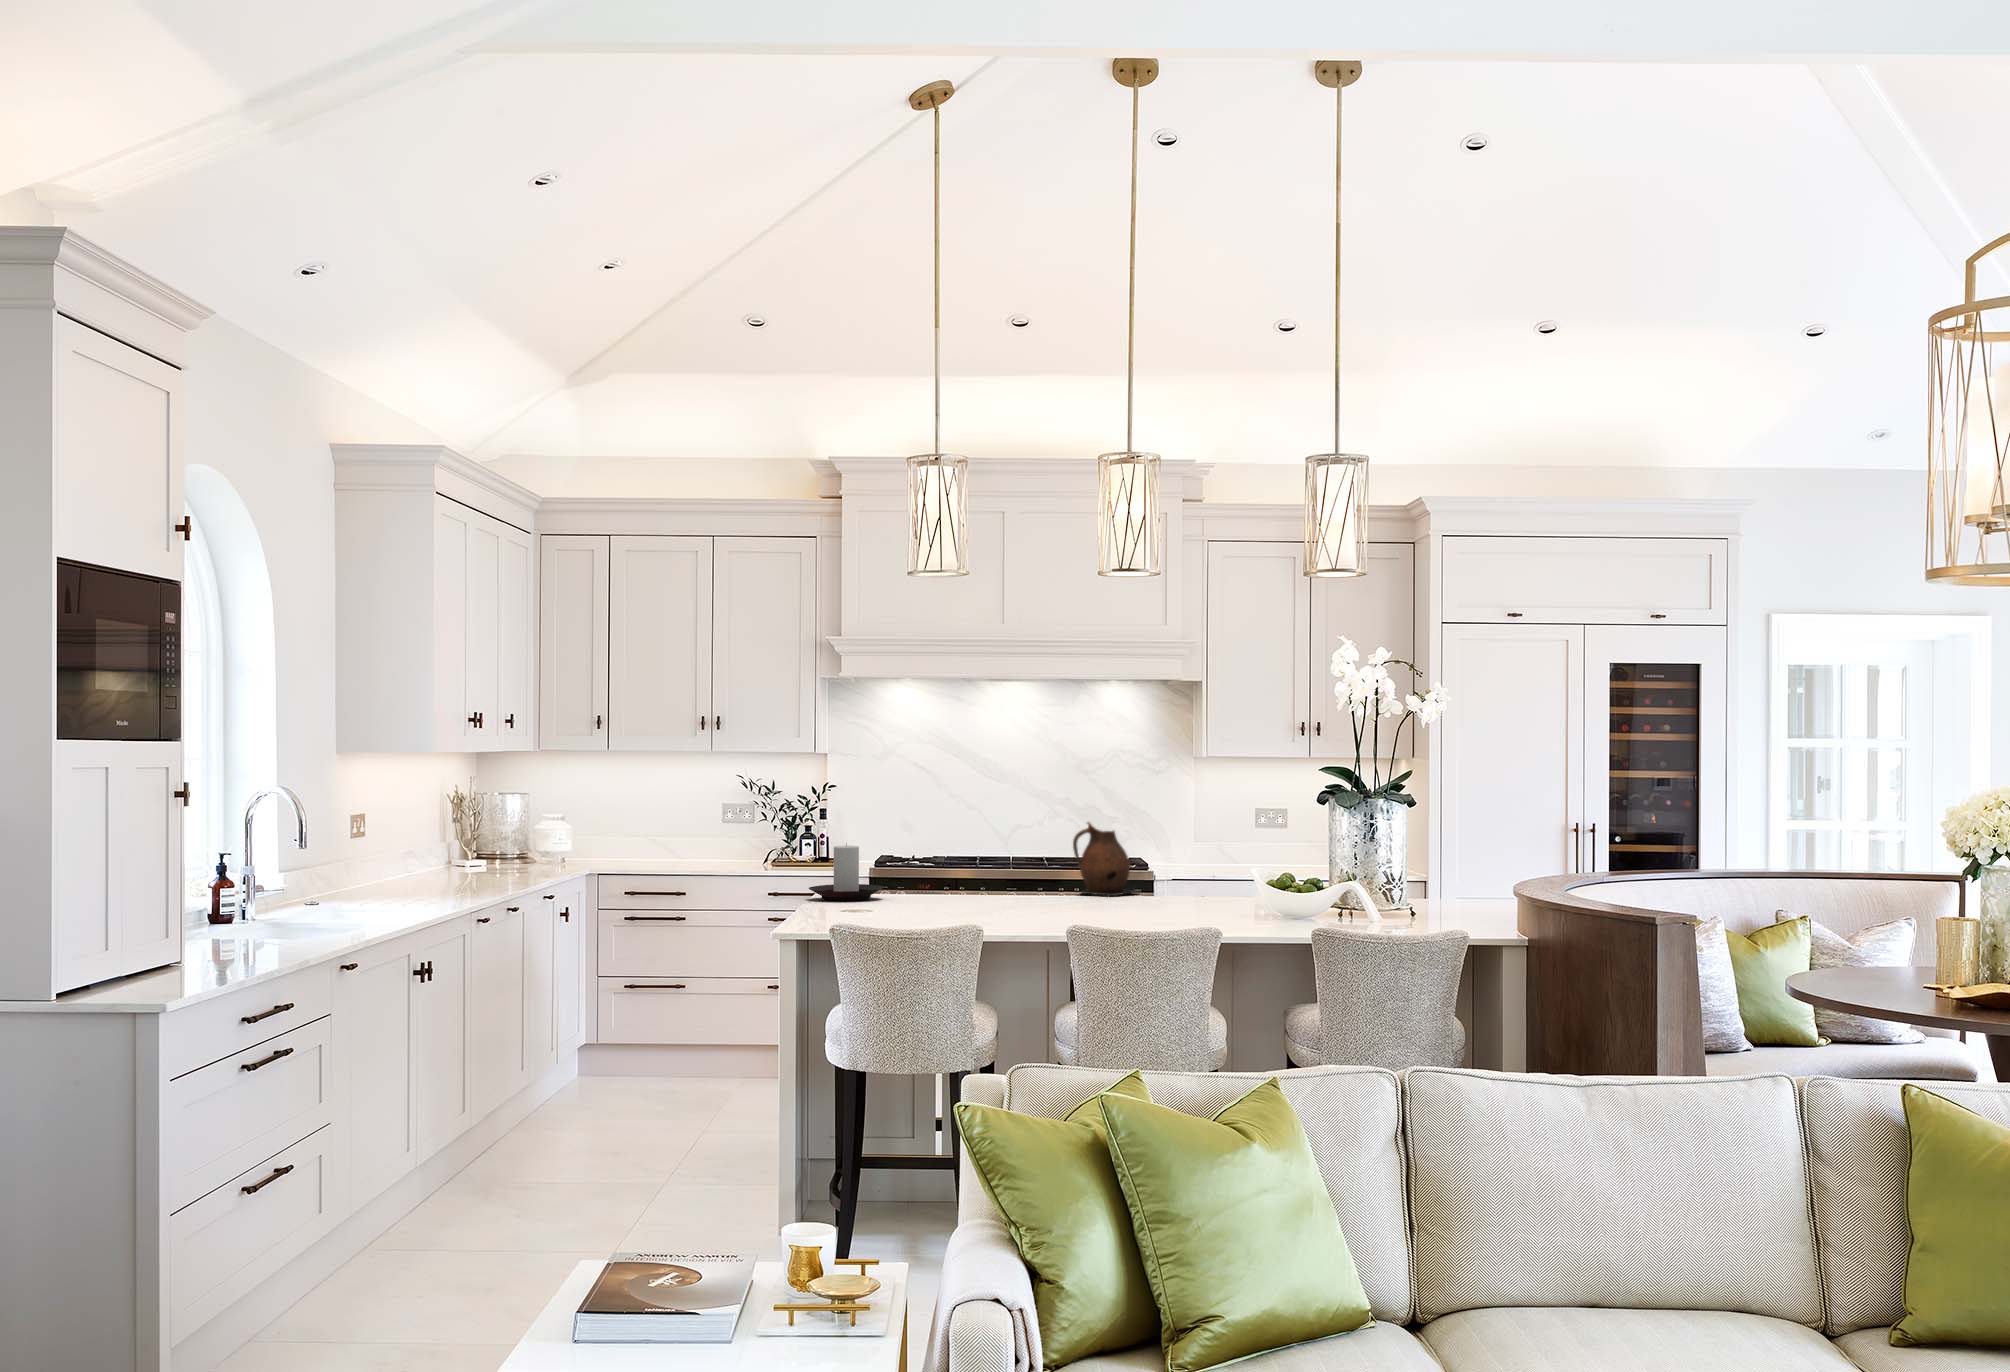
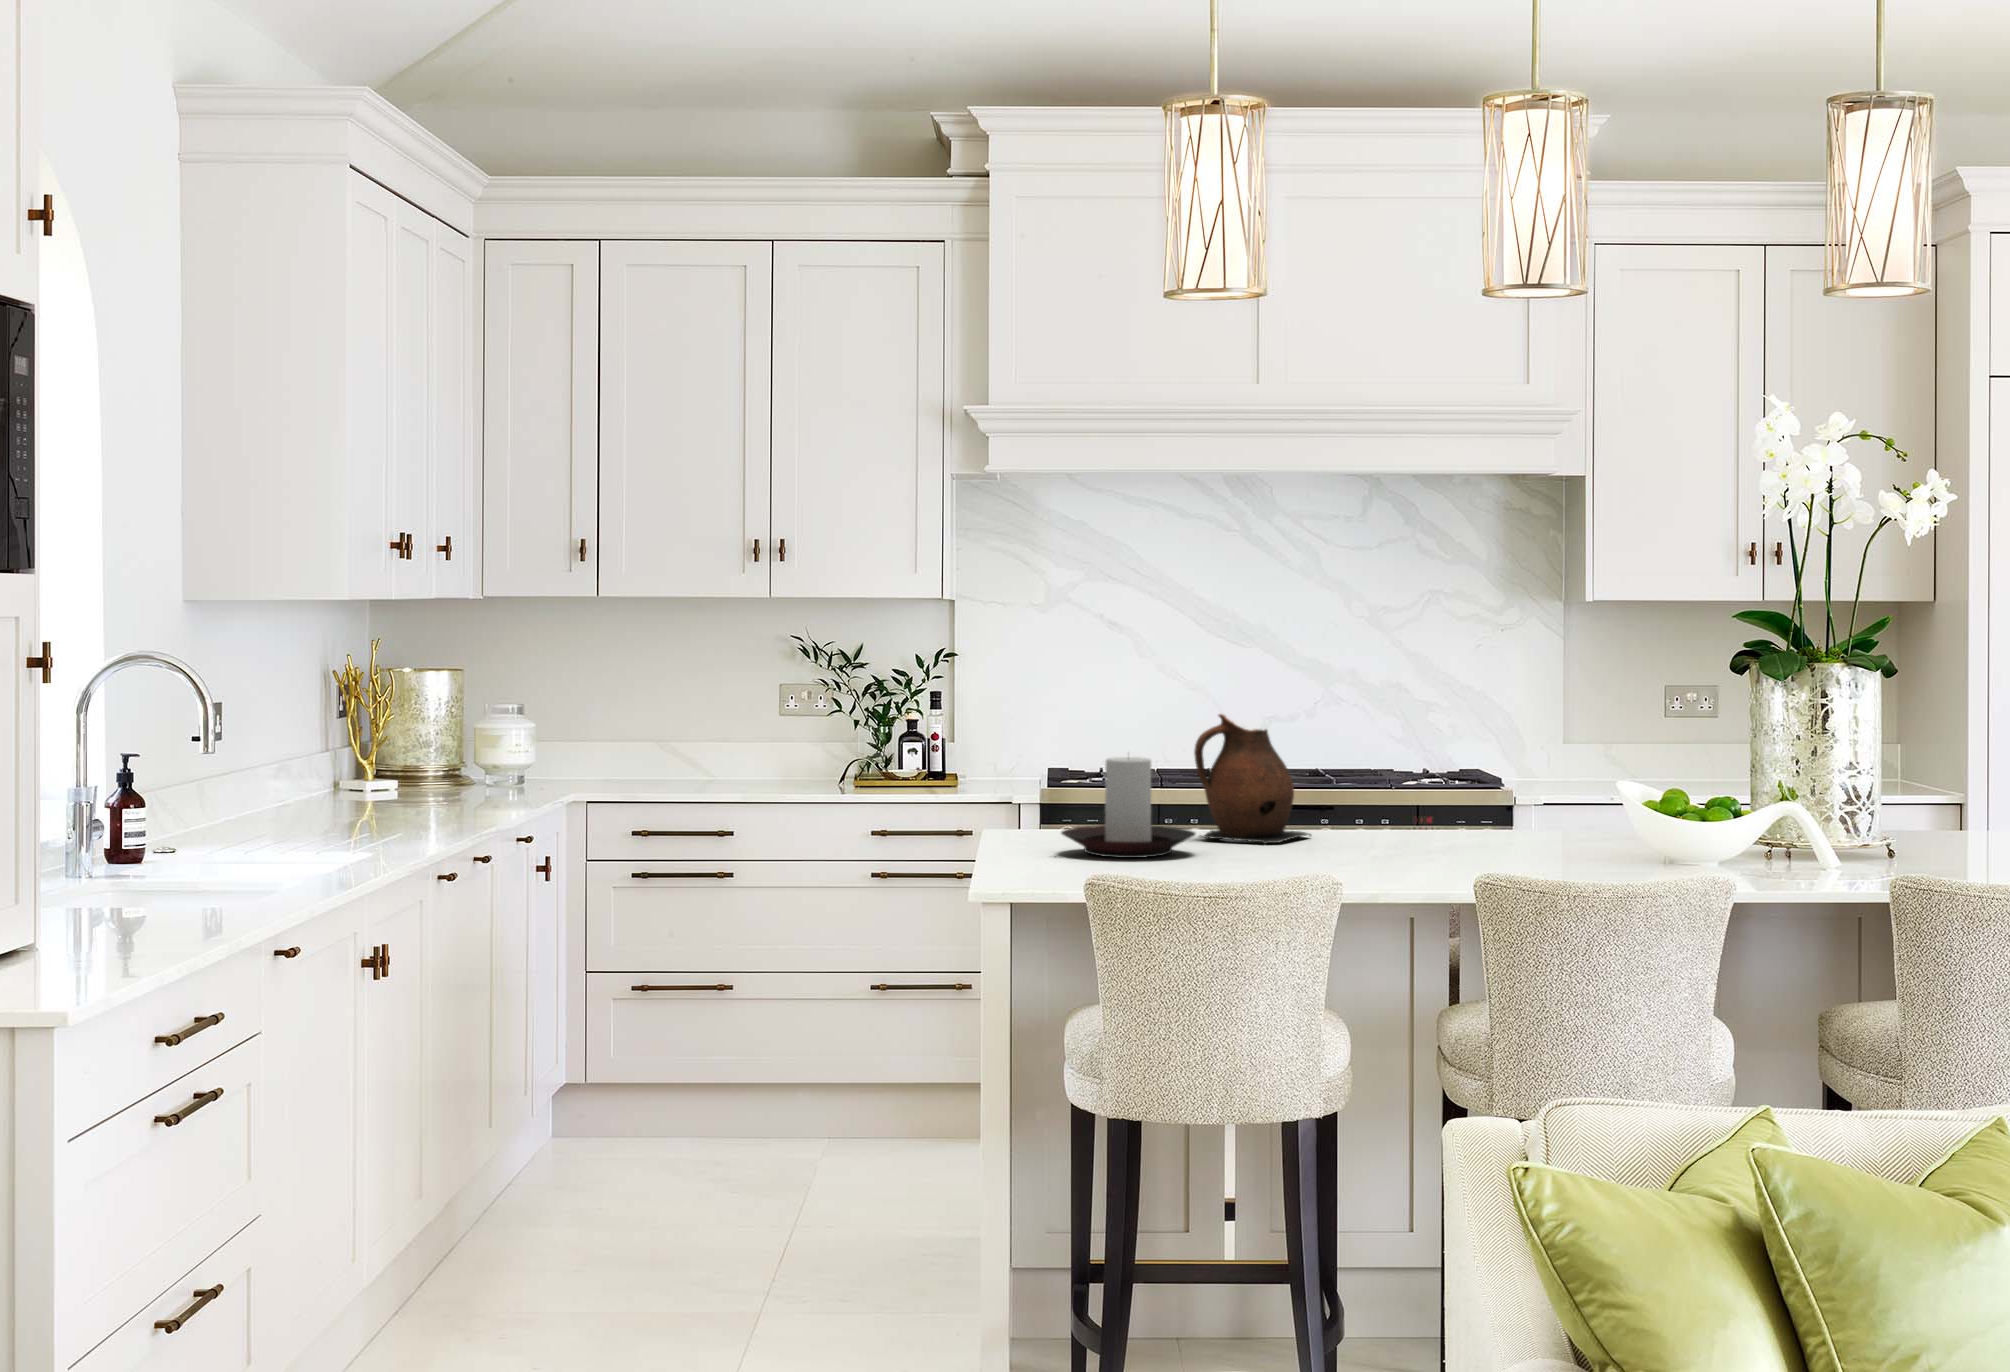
ceramic pitcher: present [1073,822,1138,896] -> present [1194,714,1311,844]

